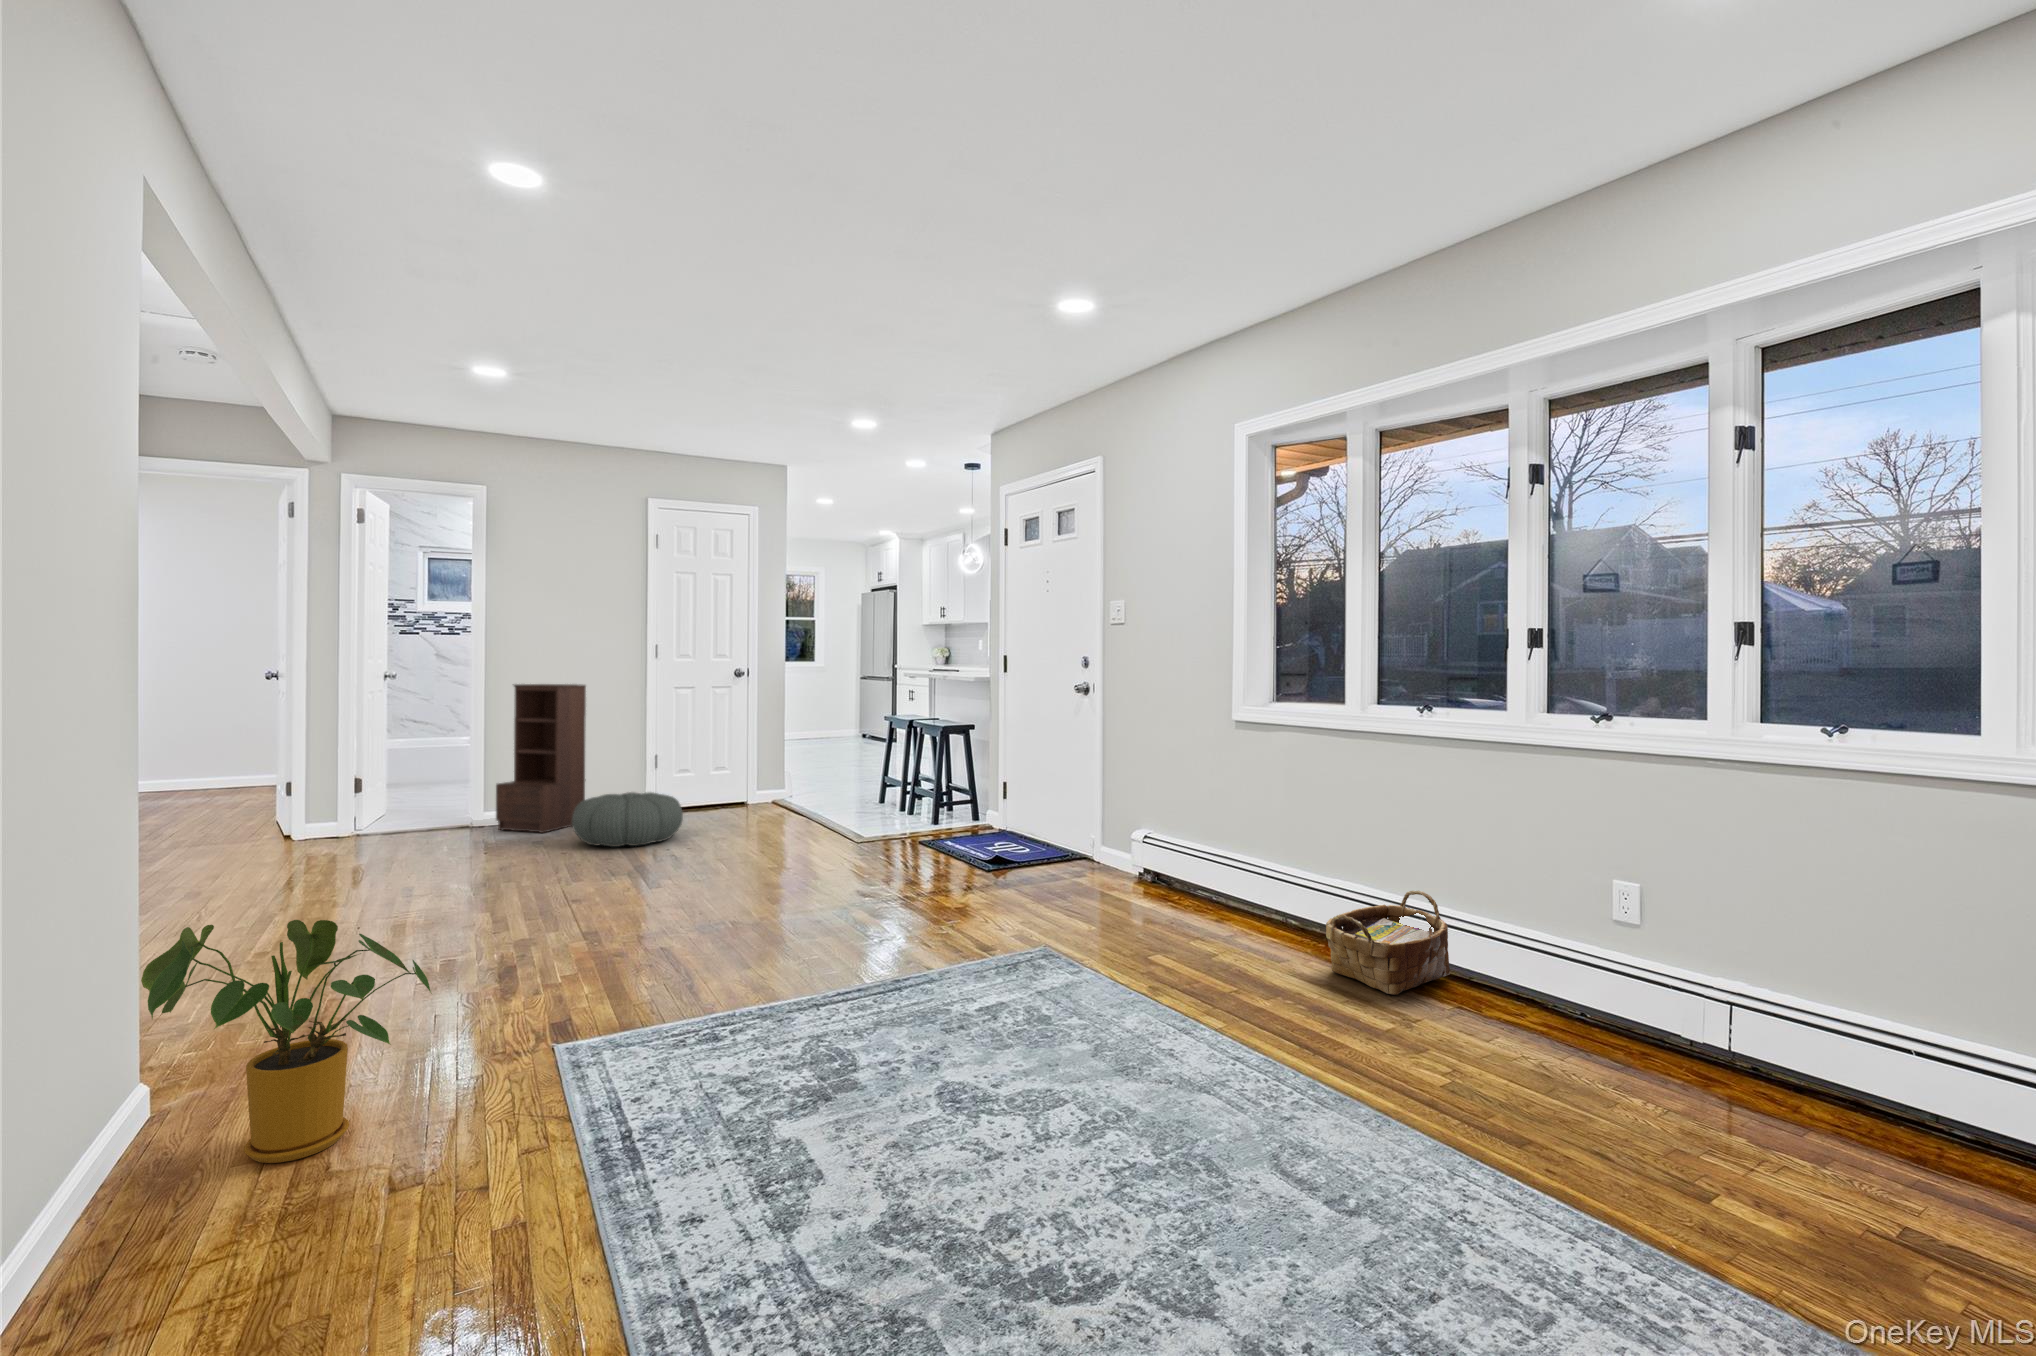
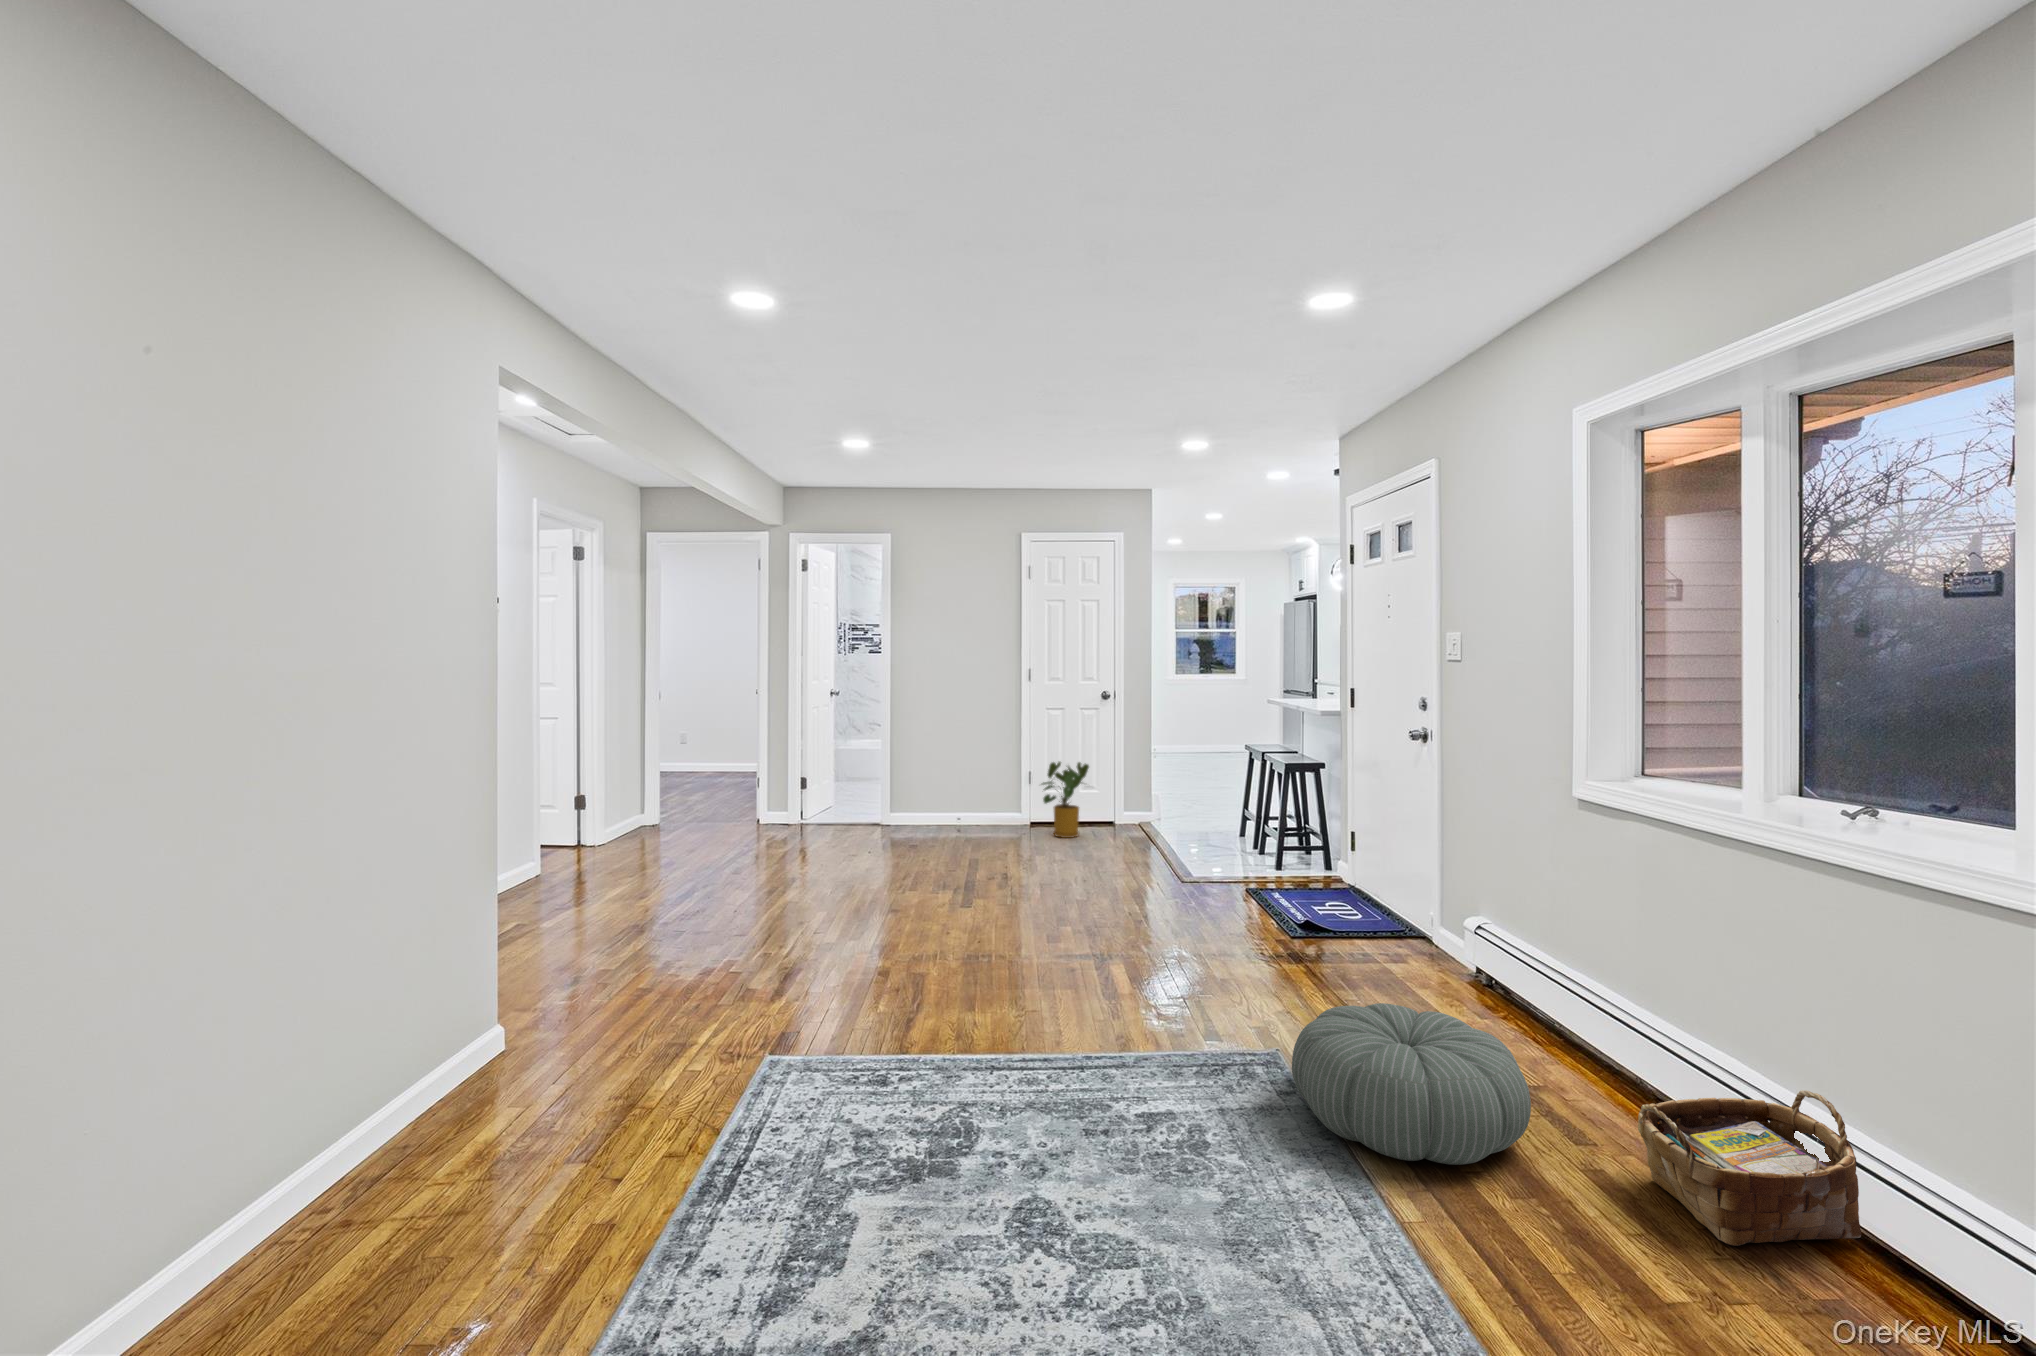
bookshelf: present [496,684,586,833] -> none [889,705,961,839]
pouf: present [572,792,683,847] -> present [1292,1003,1531,1165]
house plant: present [141,920,432,1163] -> present [1042,762,1089,838]

